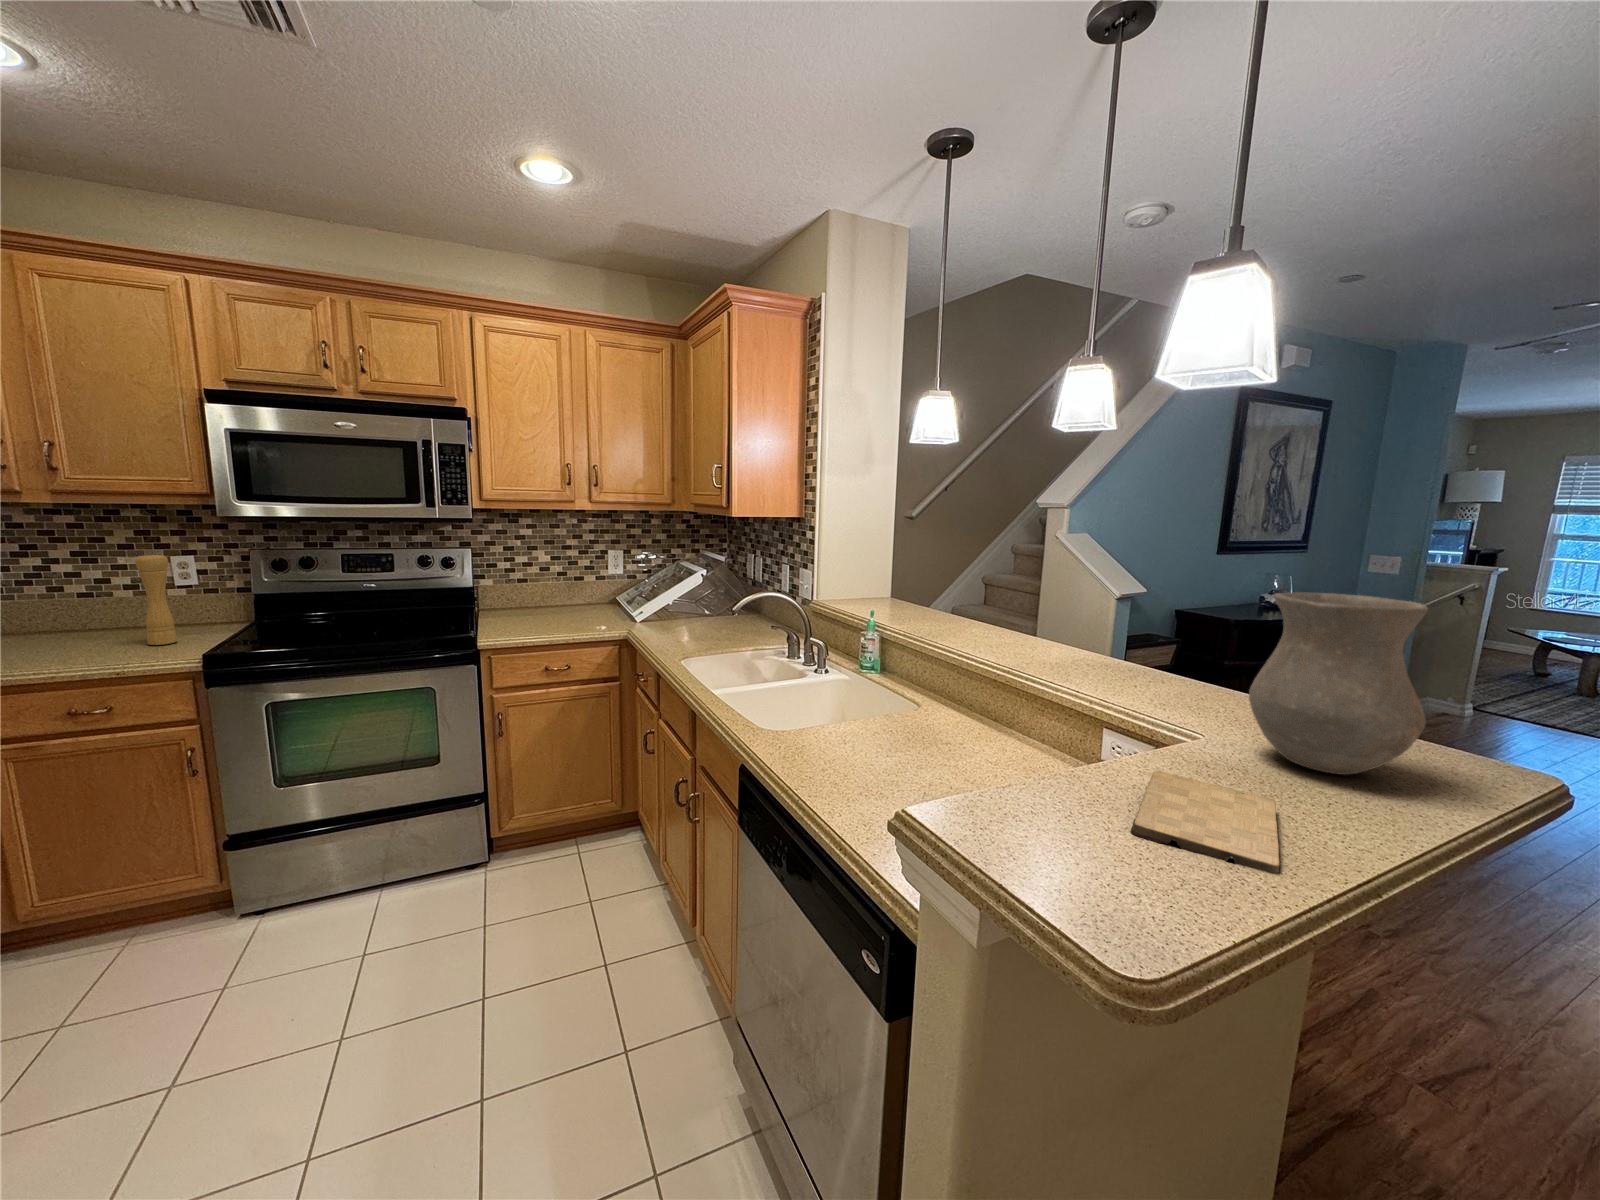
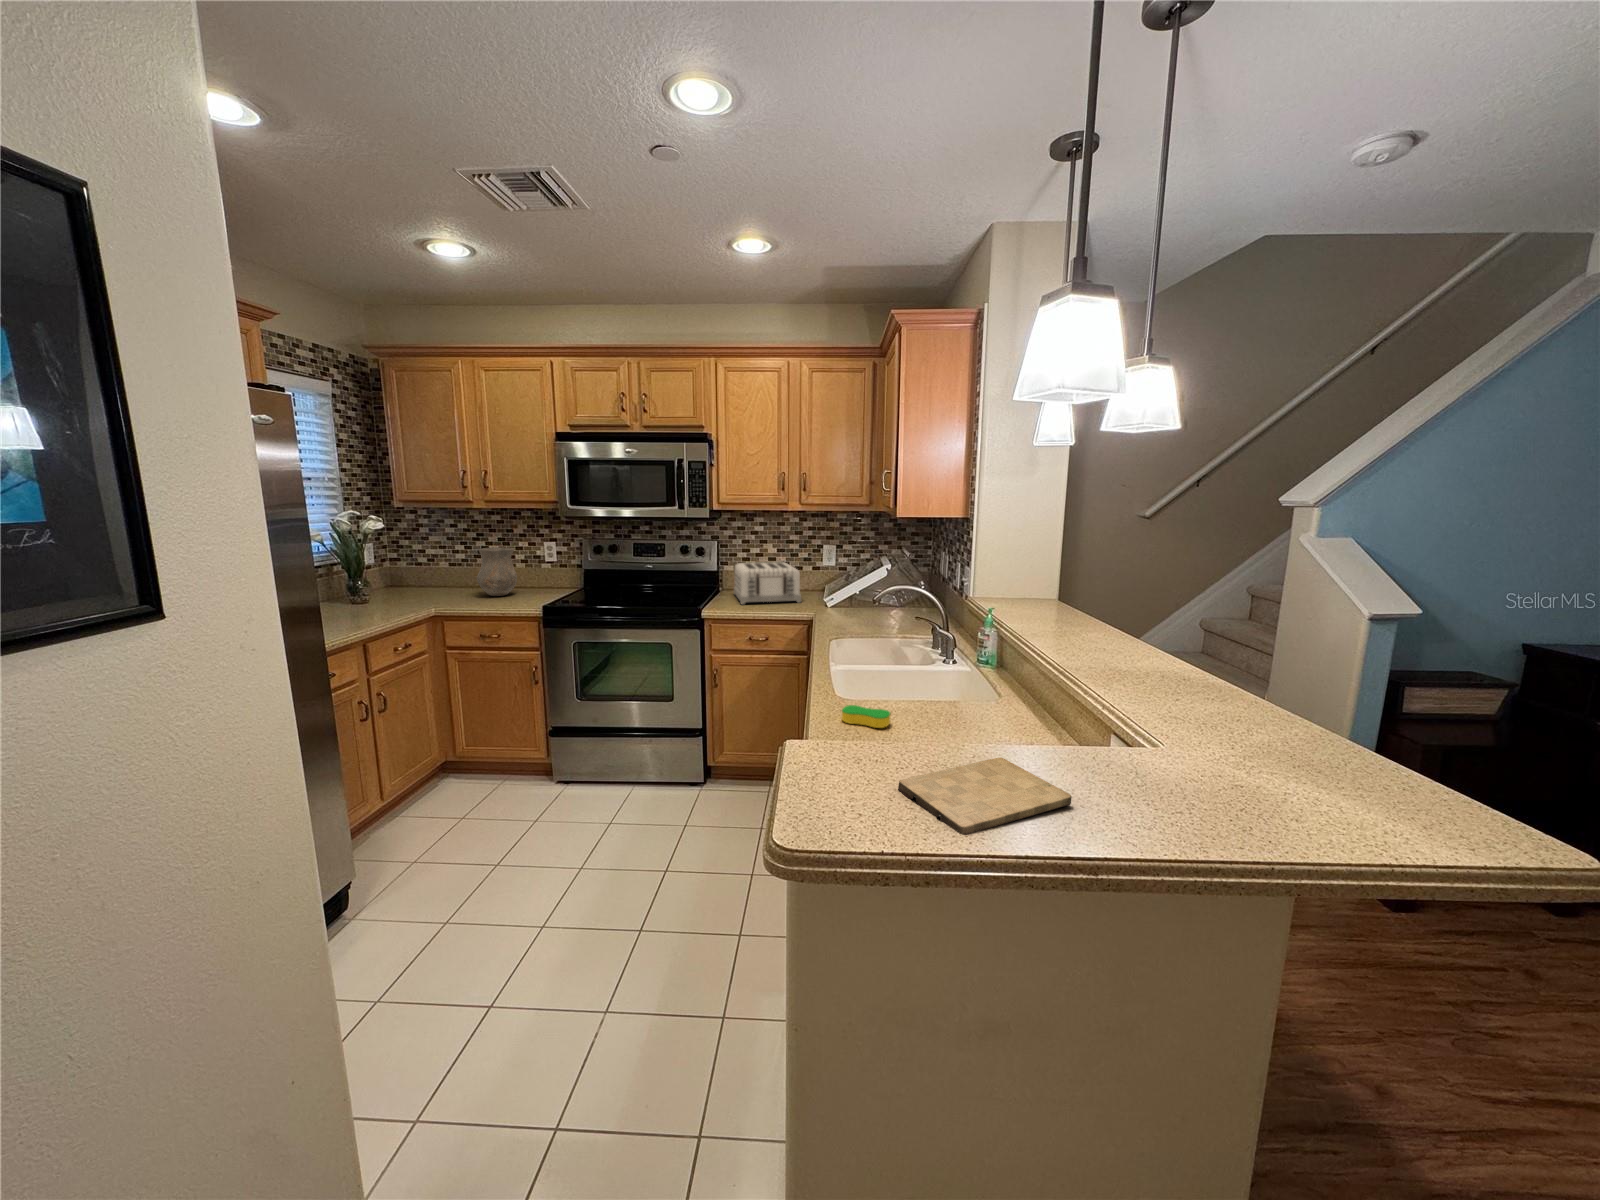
pepper mill: present [135,554,177,645] -> none [520,541,539,599]
toaster: none [501,572,600,627] -> present [734,562,801,604]
vase: present [1249,592,1428,775] -> present [477,547,517,596]
sponge: none [799,734,856,757] -> present [842,705,890,728]

